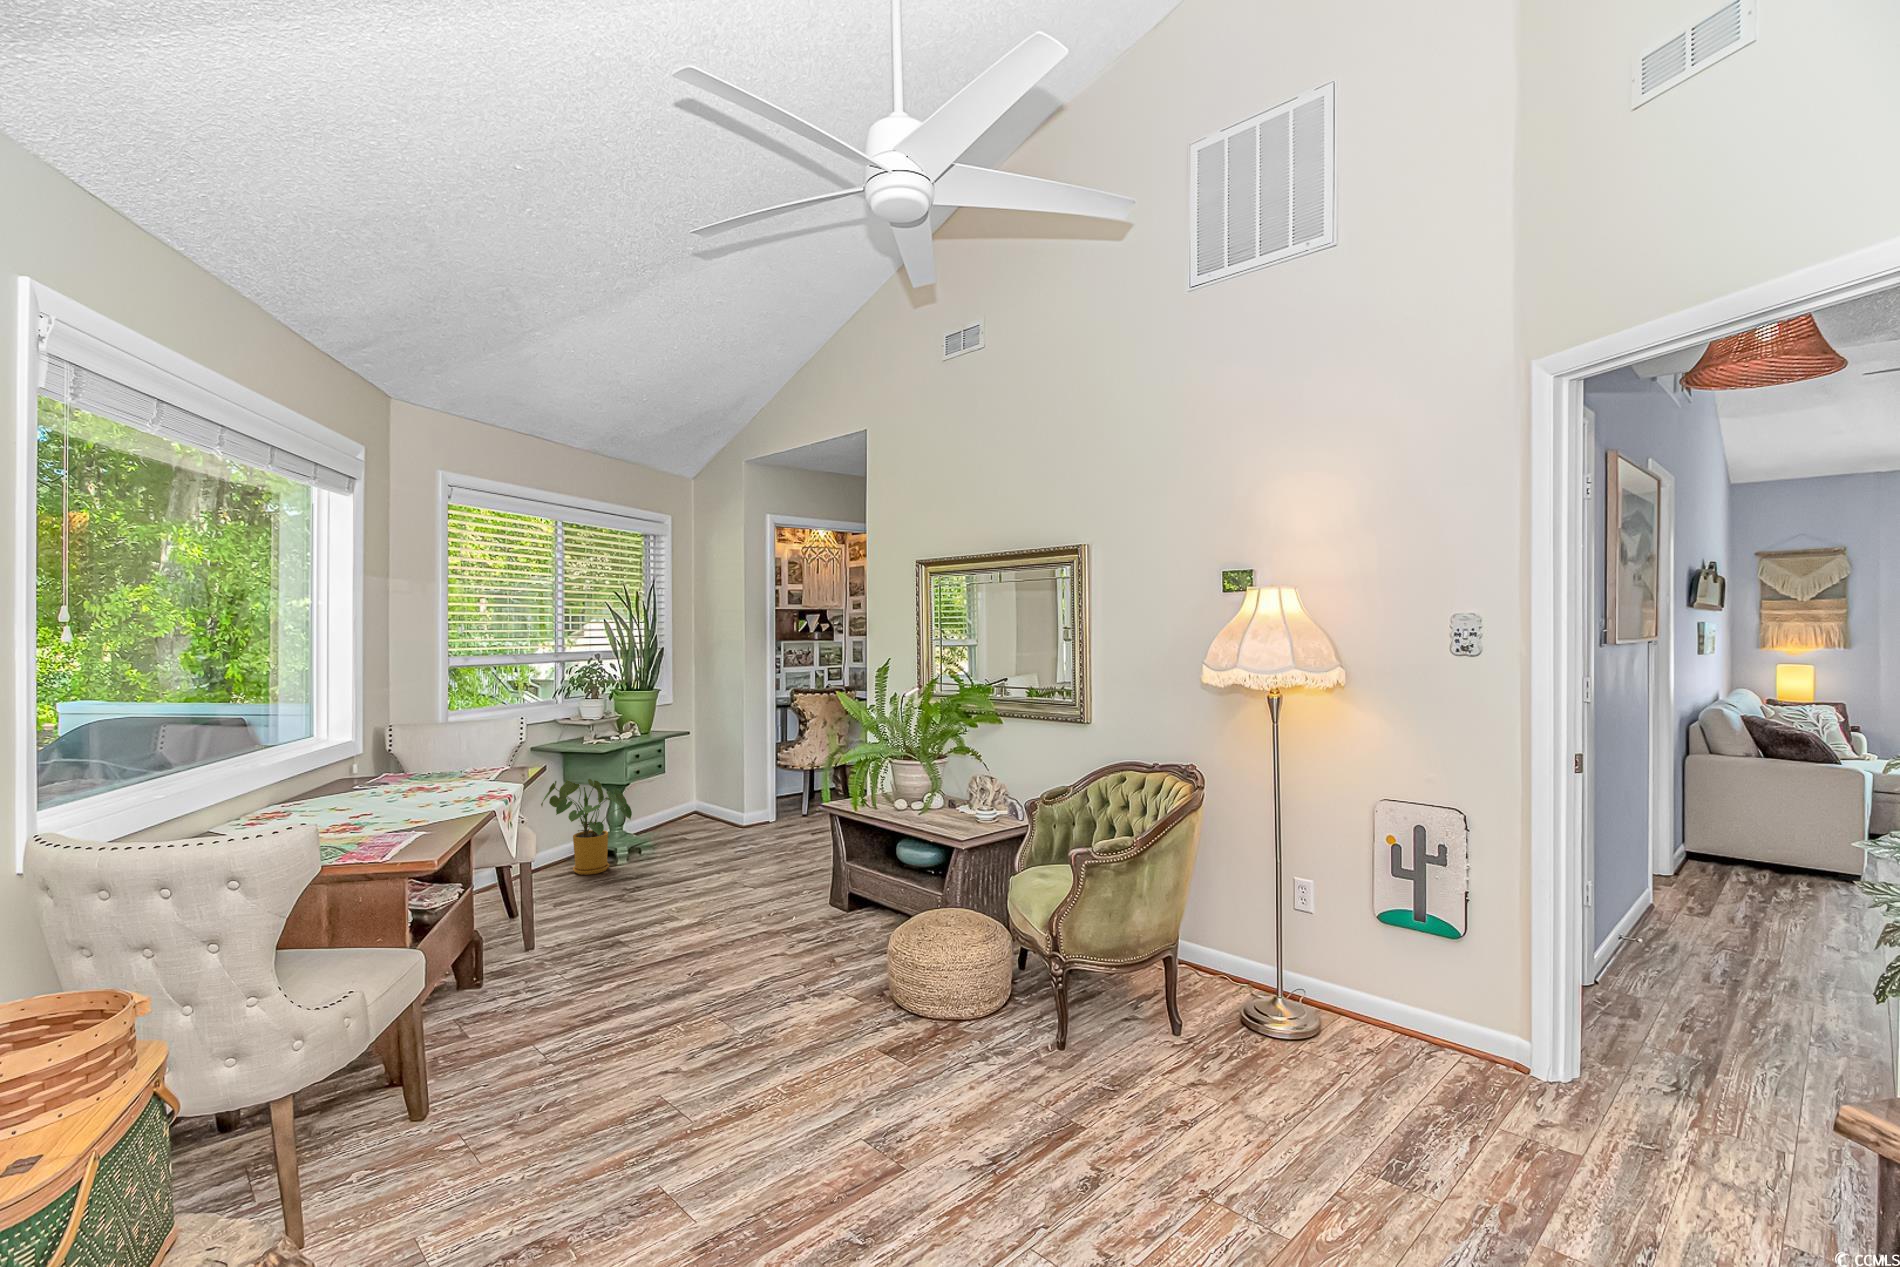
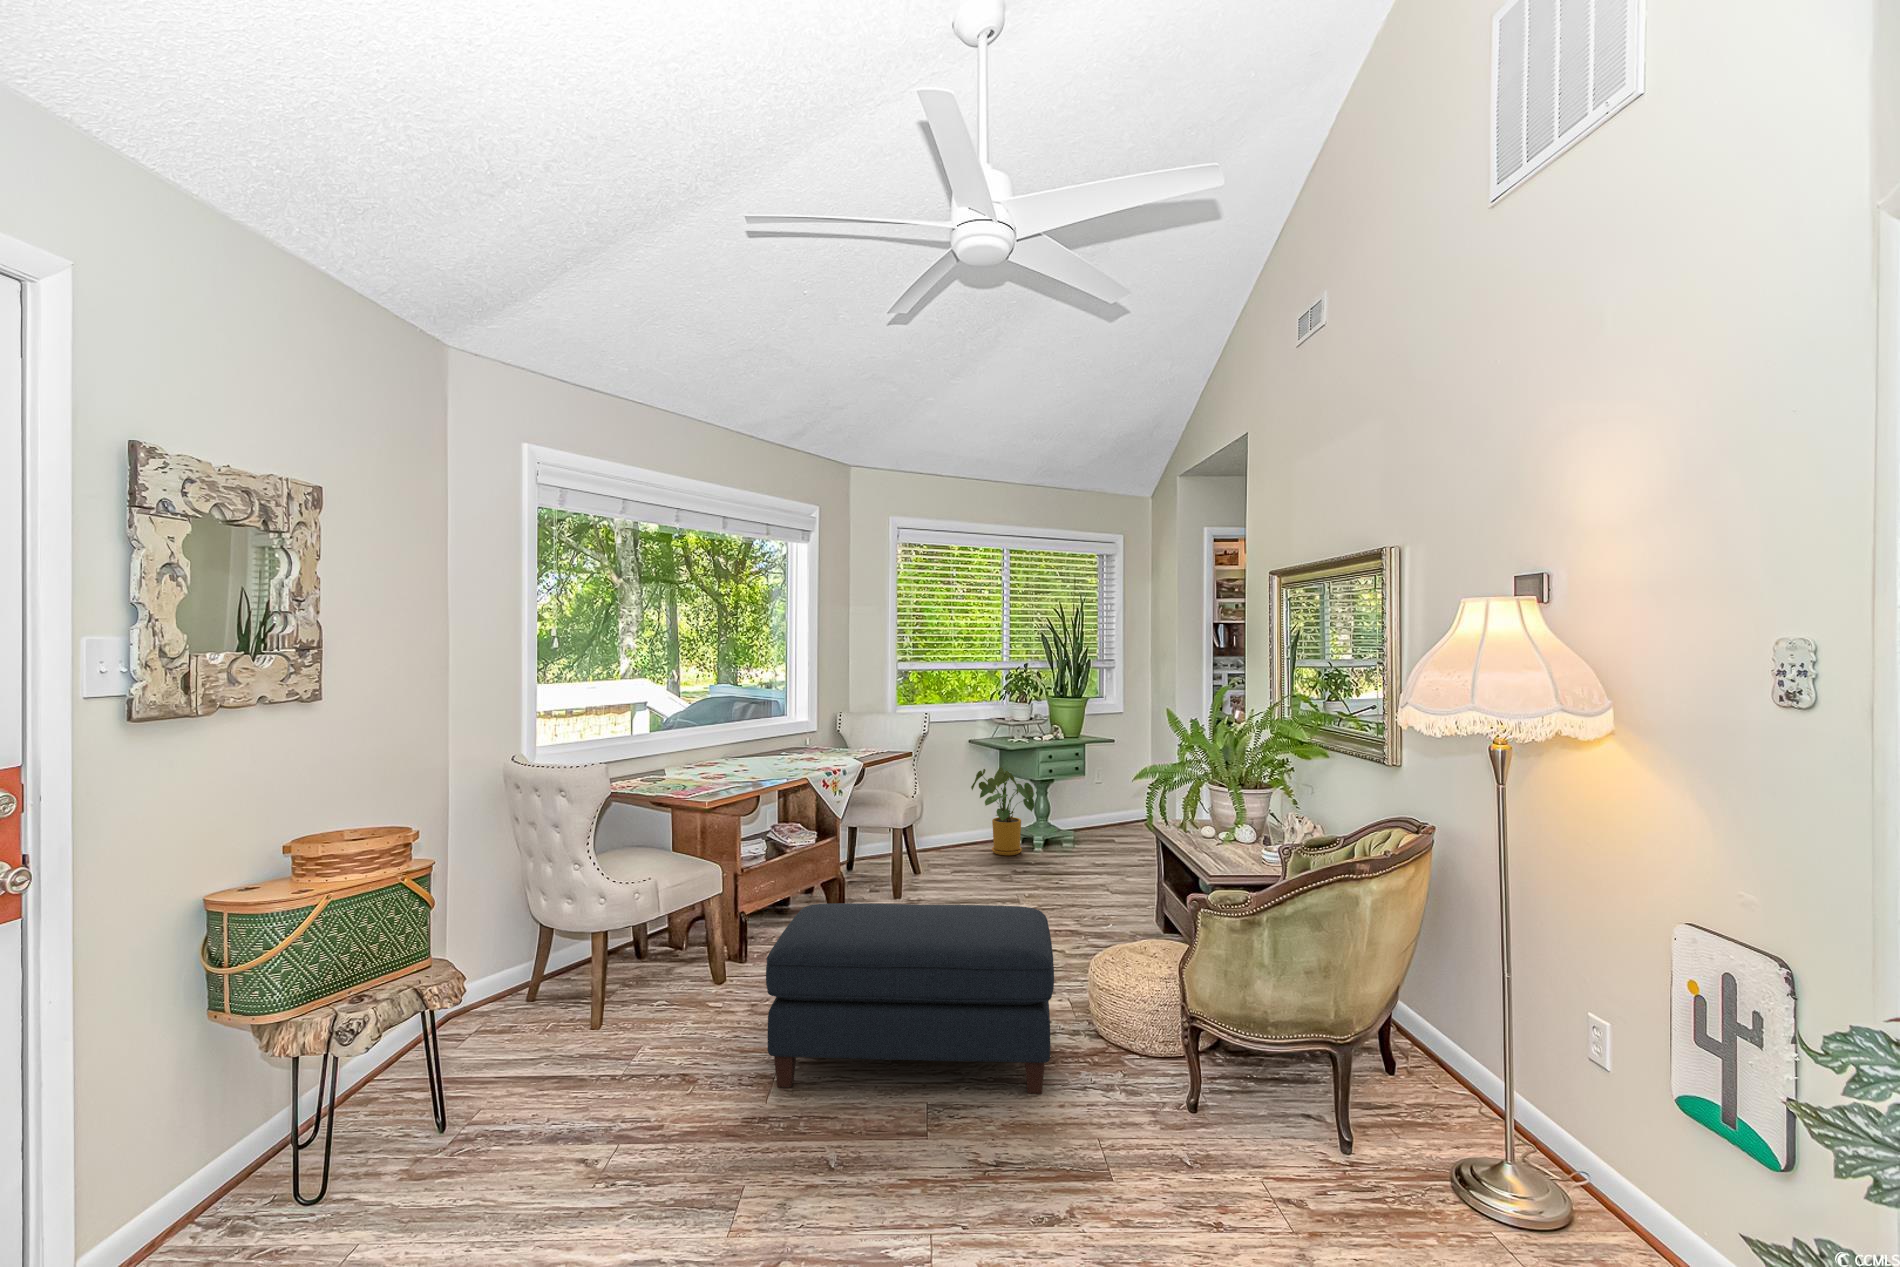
ottoman: none [598,906,953,1200] -> present [766,903,1054,1094]

